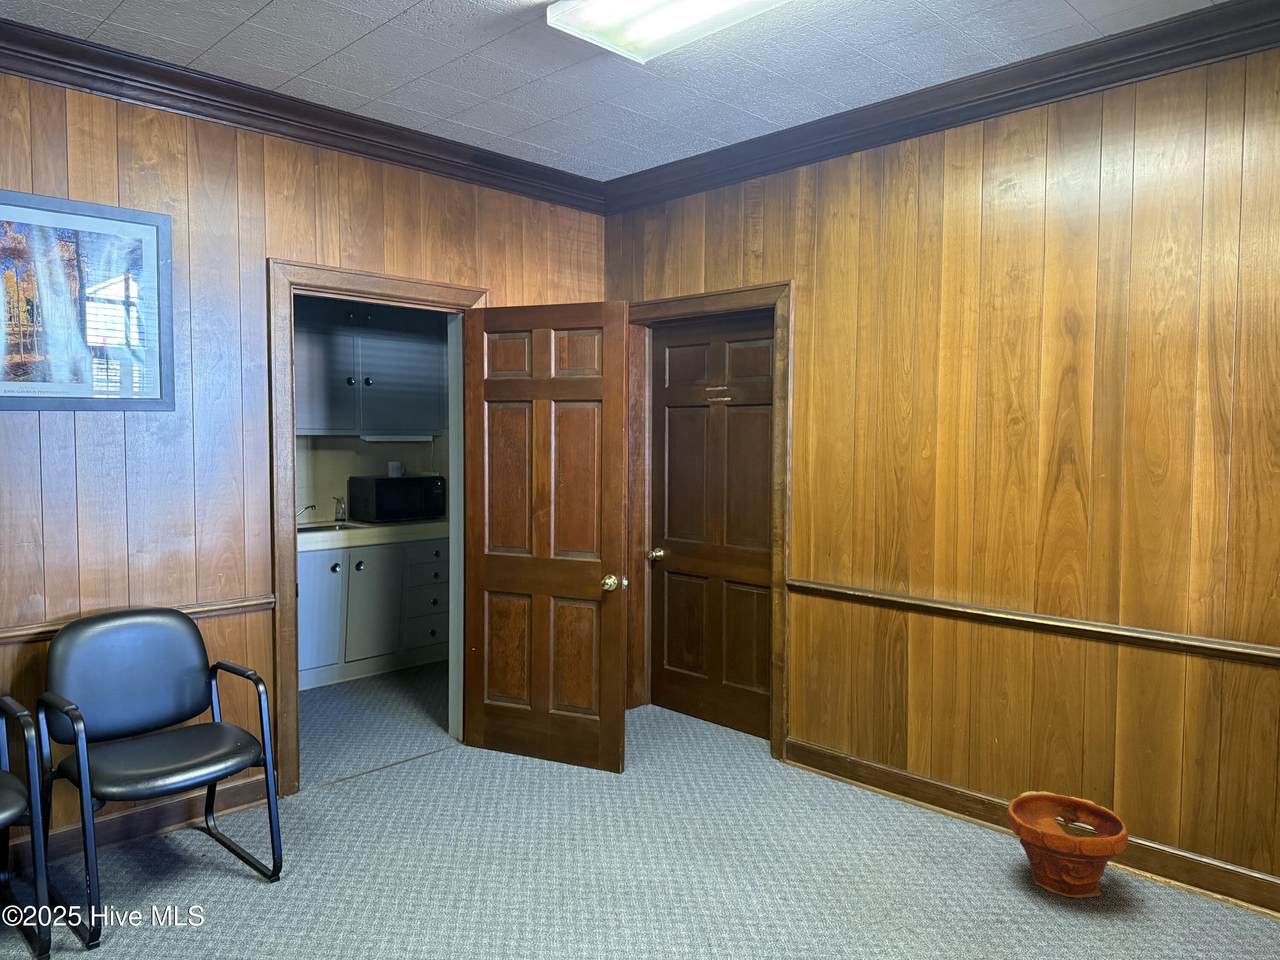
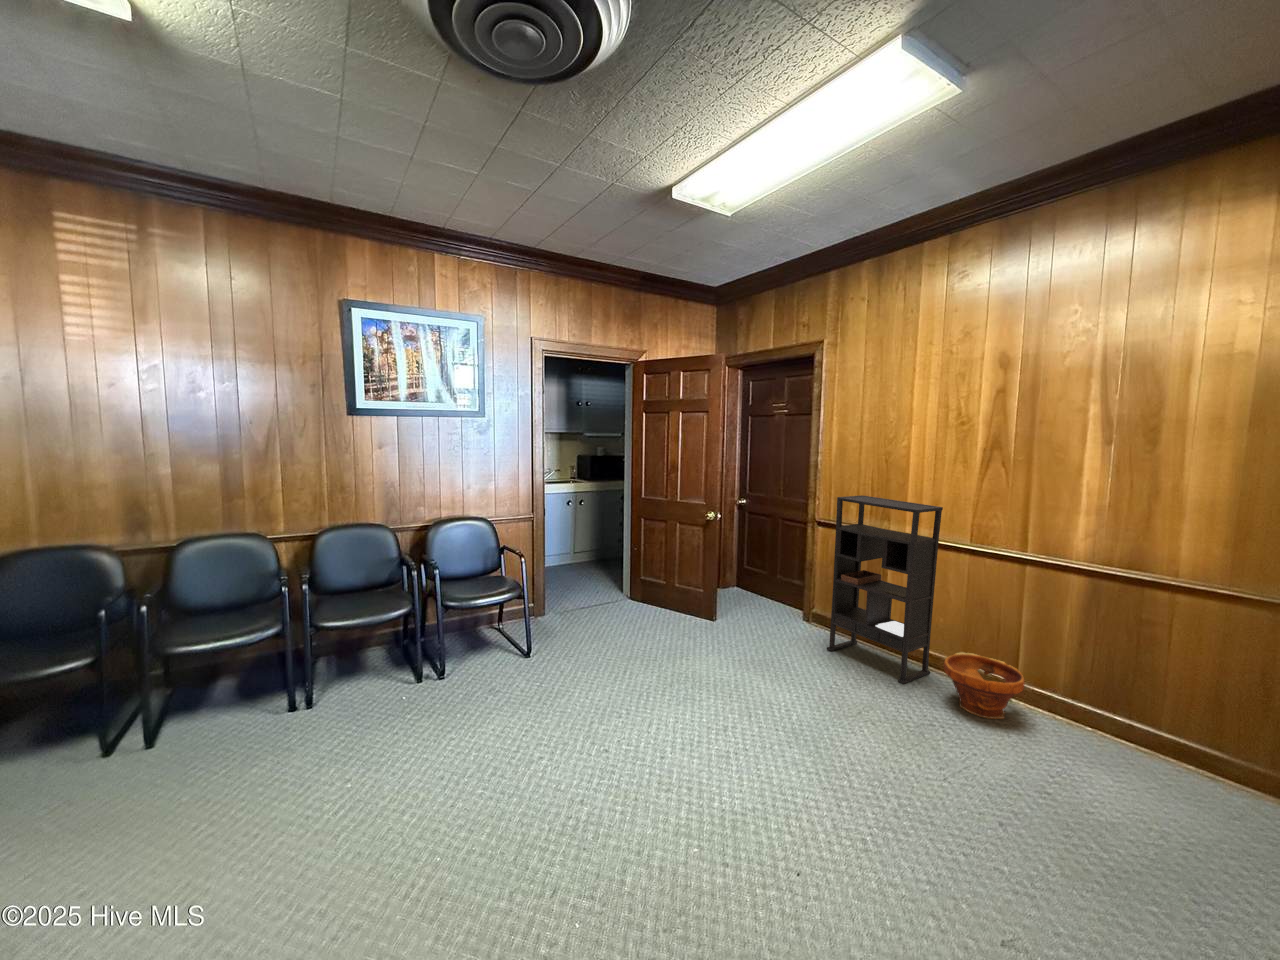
bookshelf: none [816,540,990,853] -> present [827,495,943,684]

